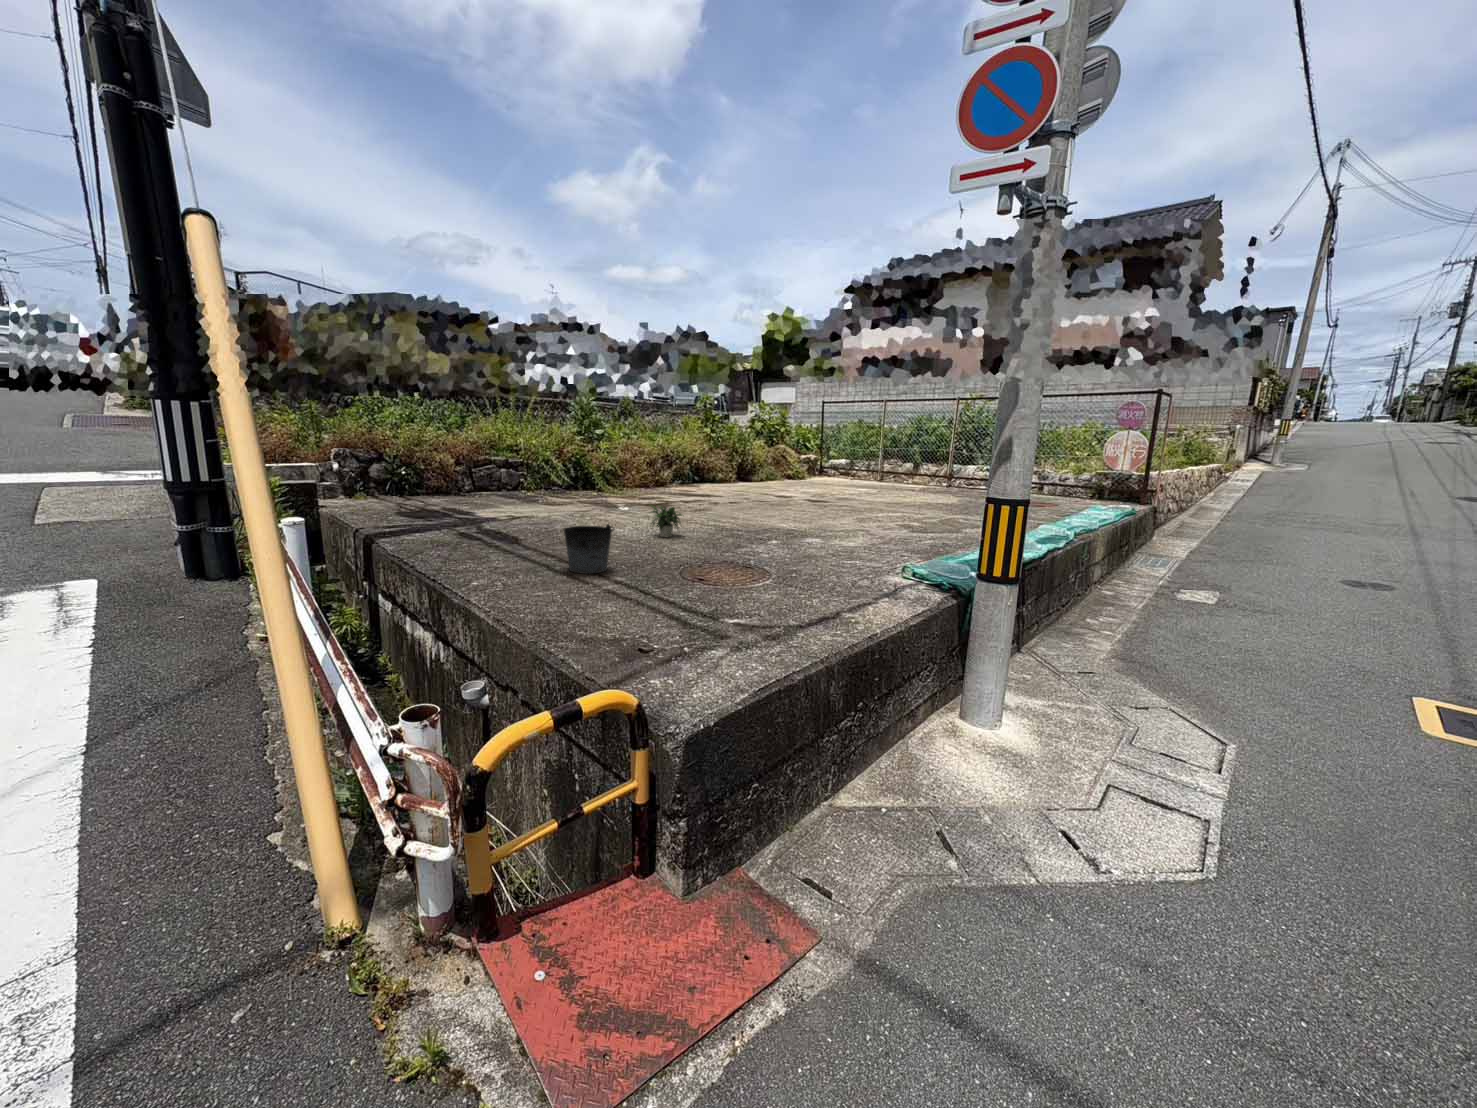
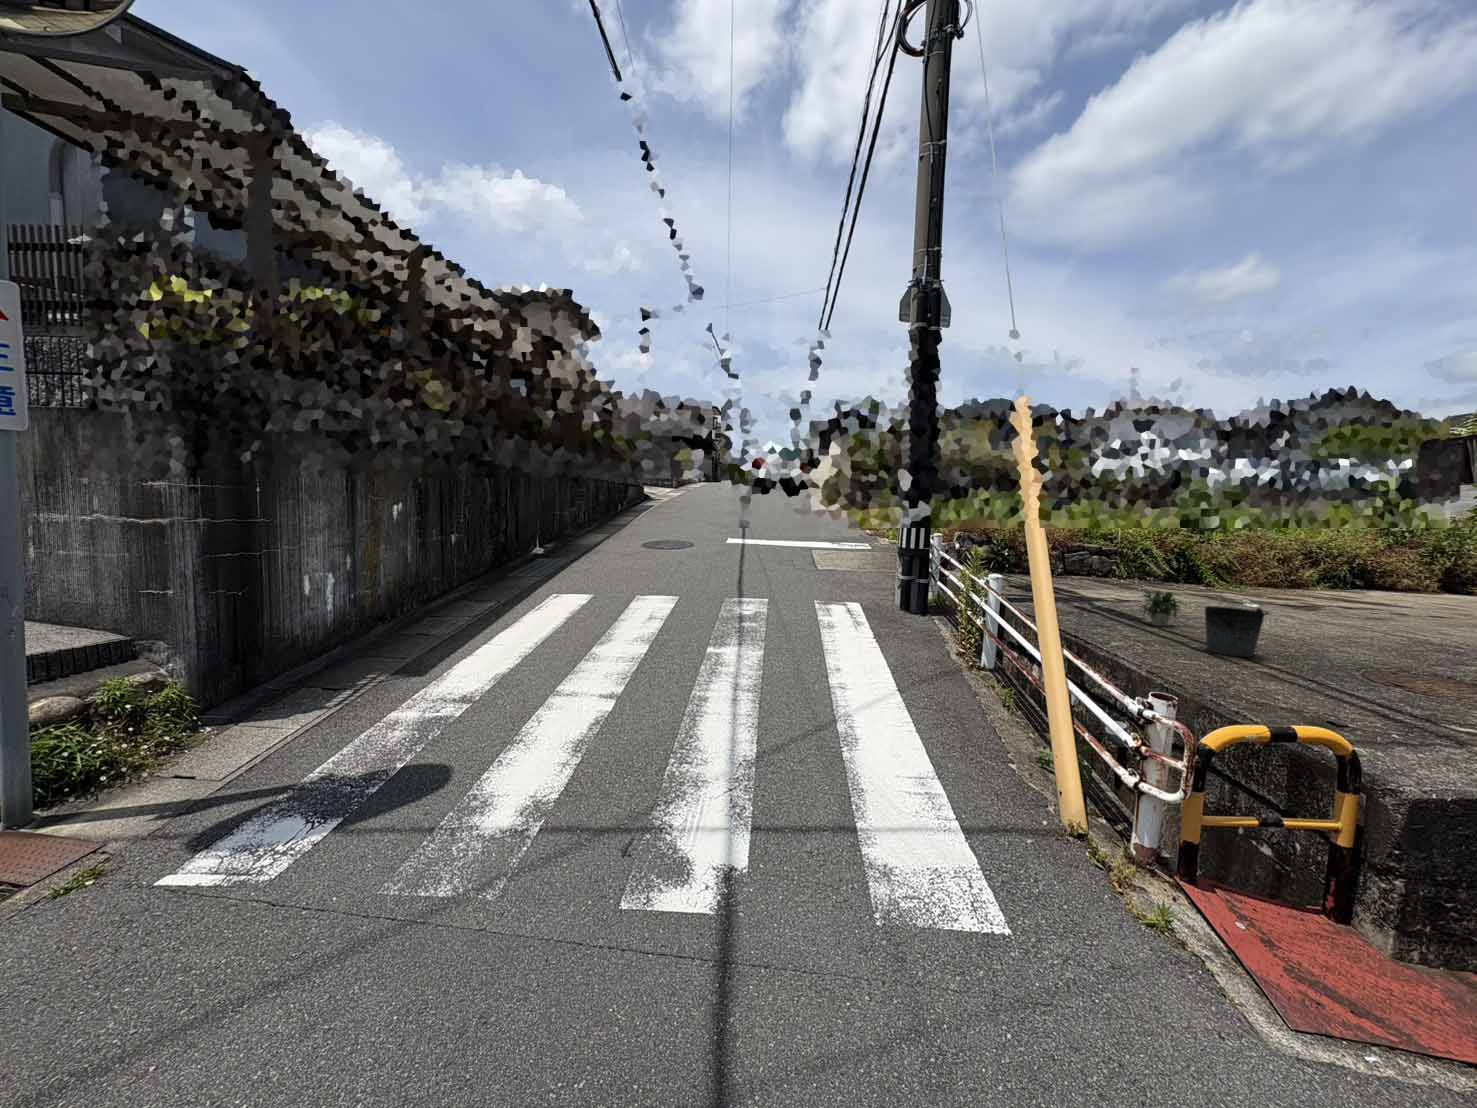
potted plant: present [651,506,682,537] -> present [1140,589,1183,626]

